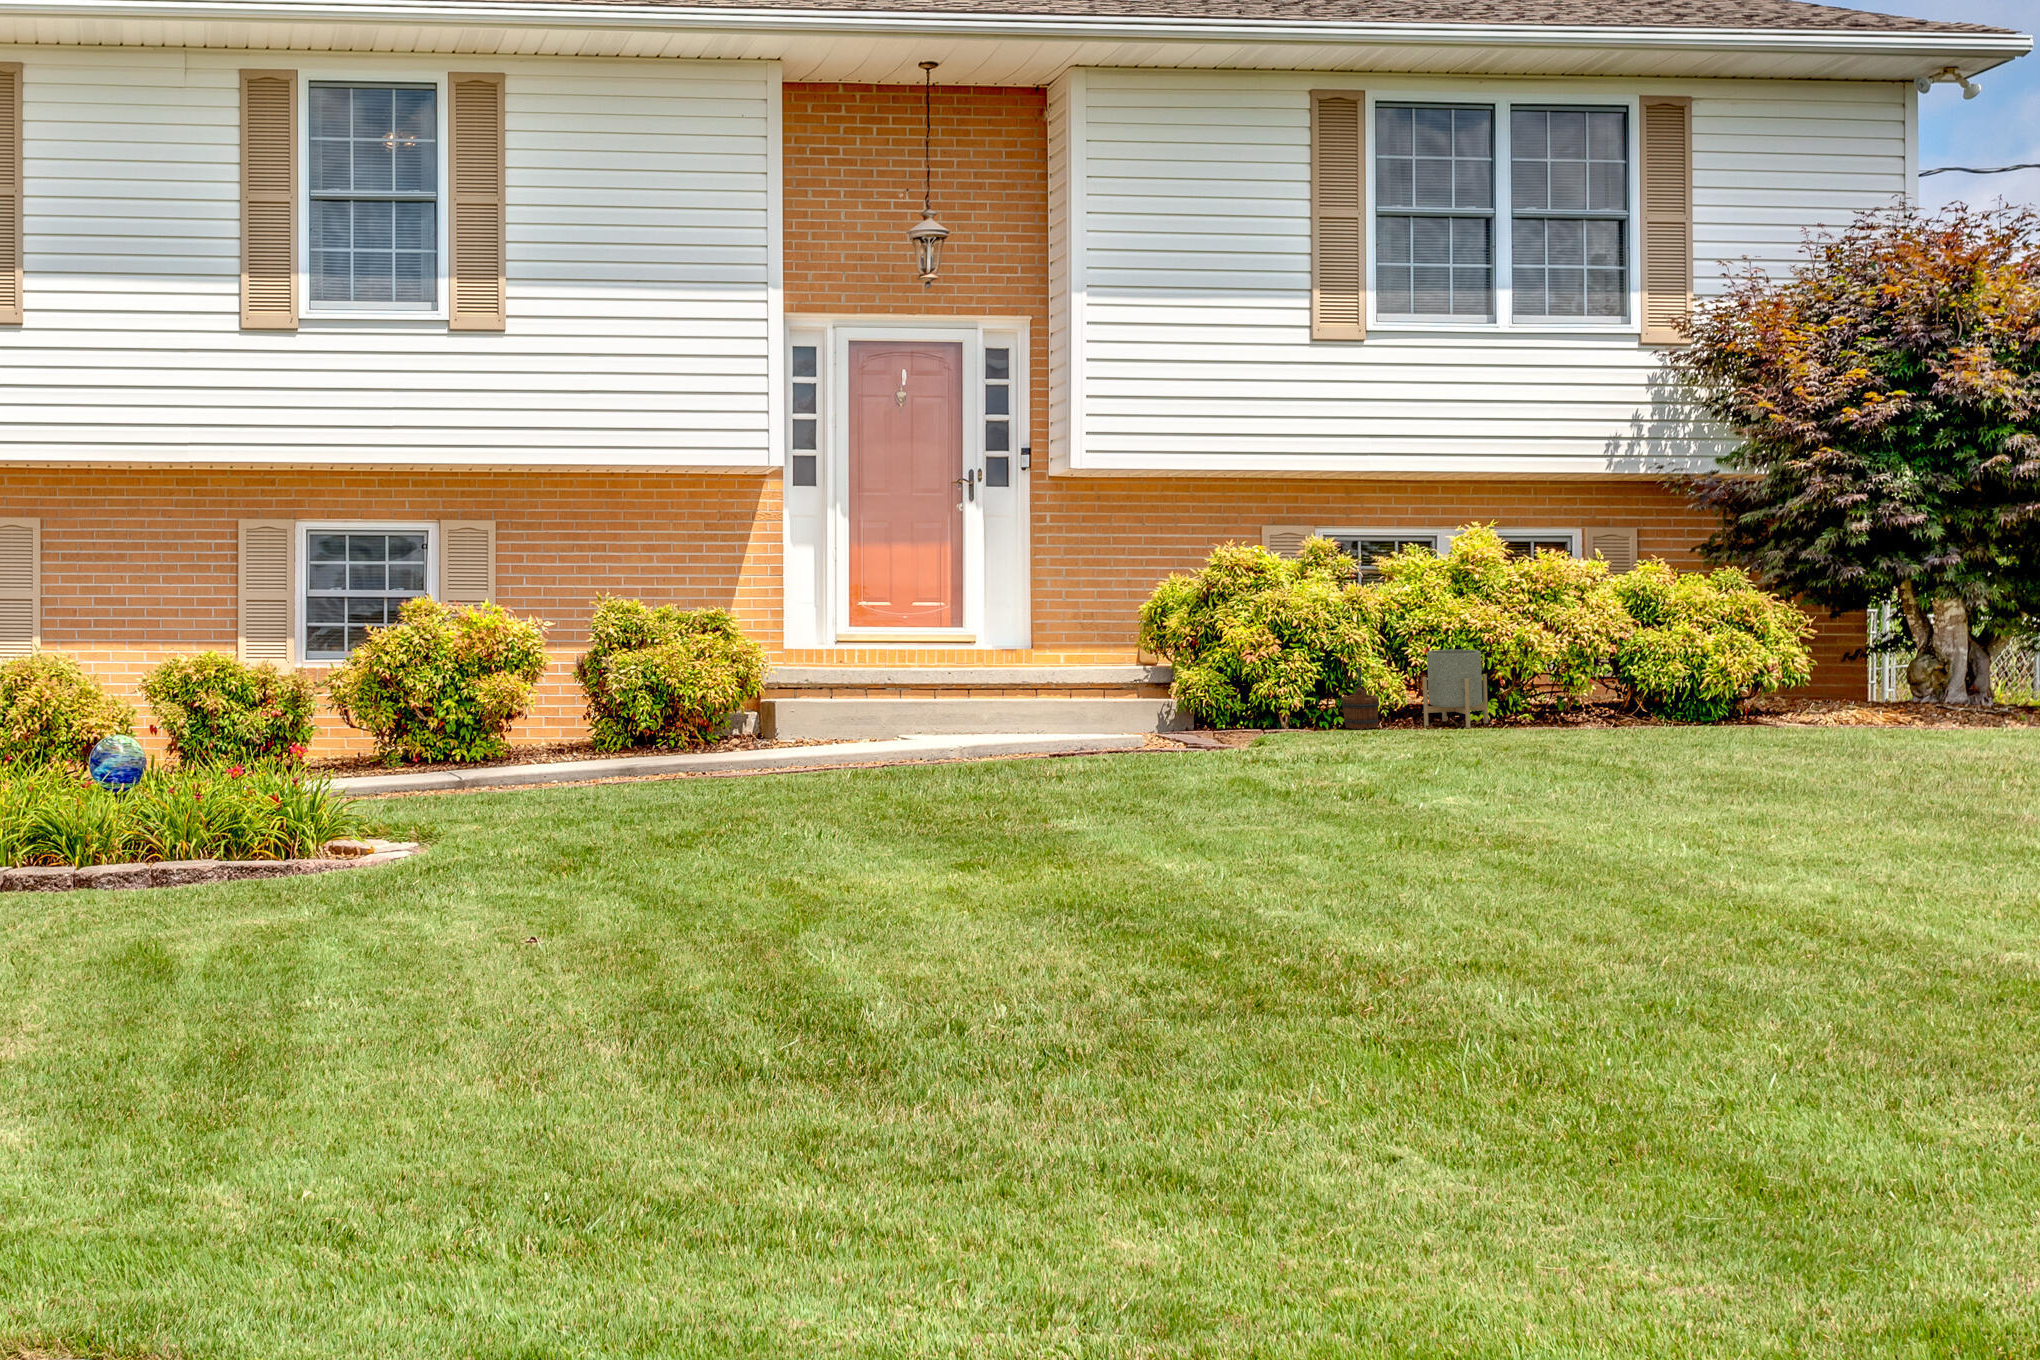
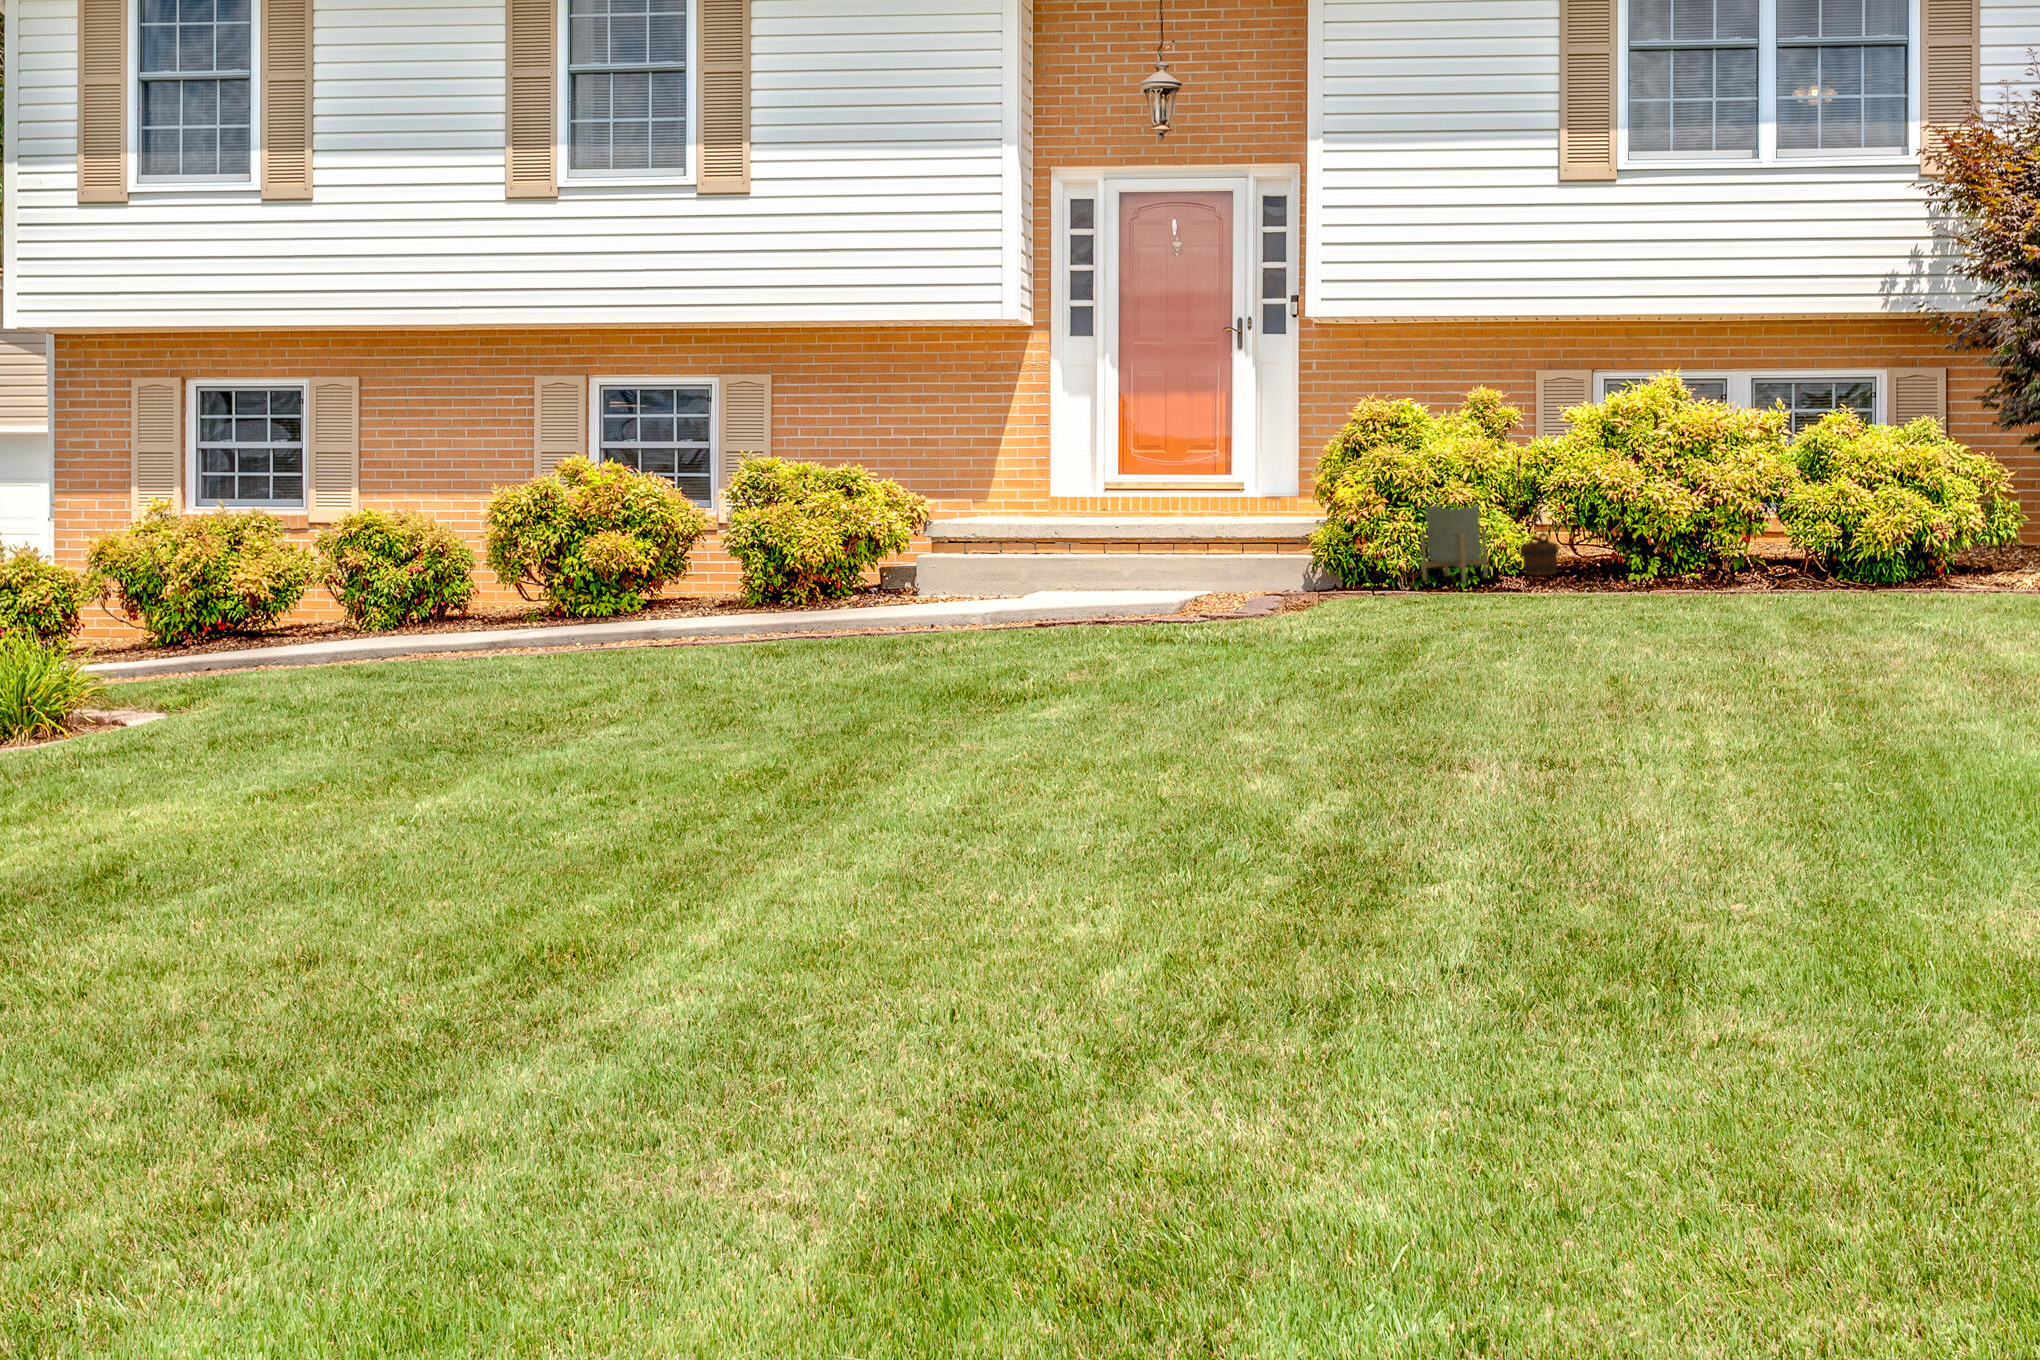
planter: present [1423,650,1488,728] -> present [1421,505,1488,582]

